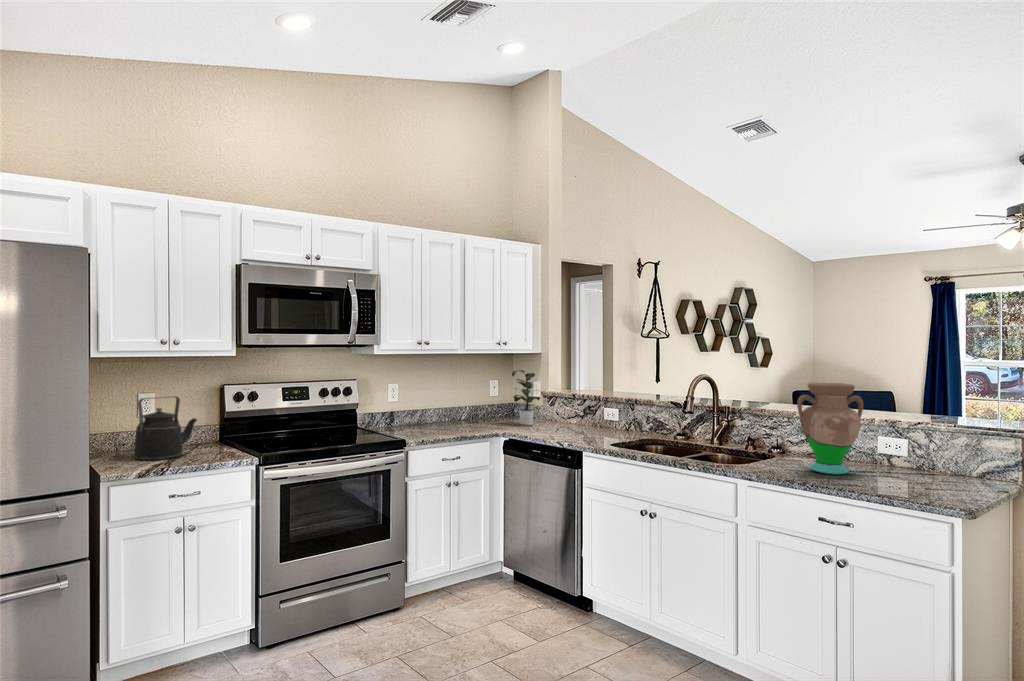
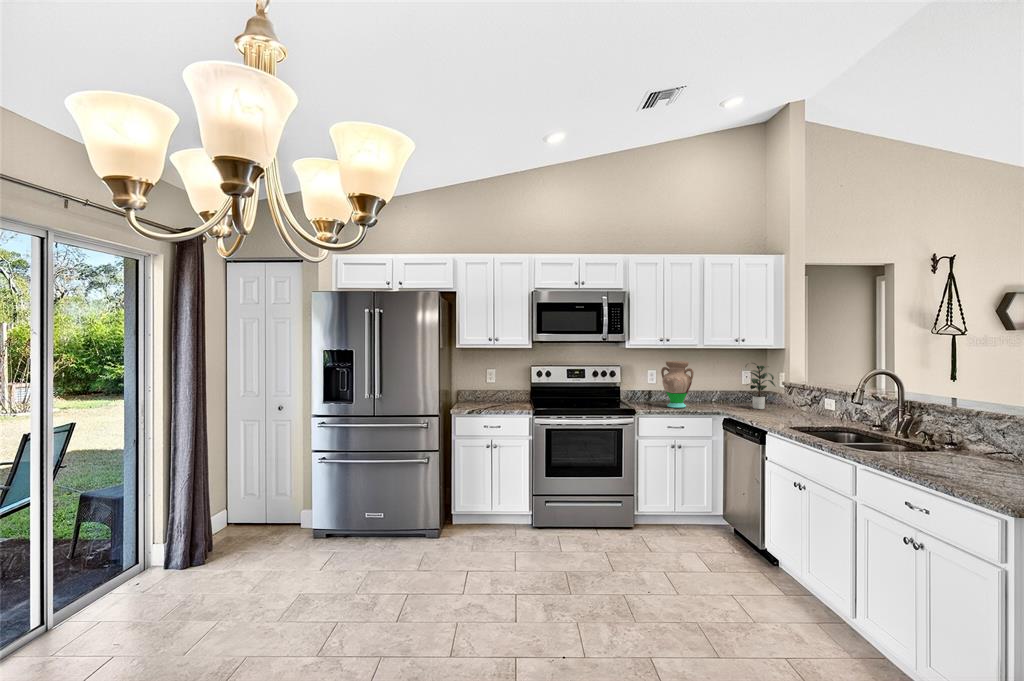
vase: present [797,382,864,474] -> present [661,361,694,408]
kettle: present [134,396,197,460] -> none [474,371,509,406]

